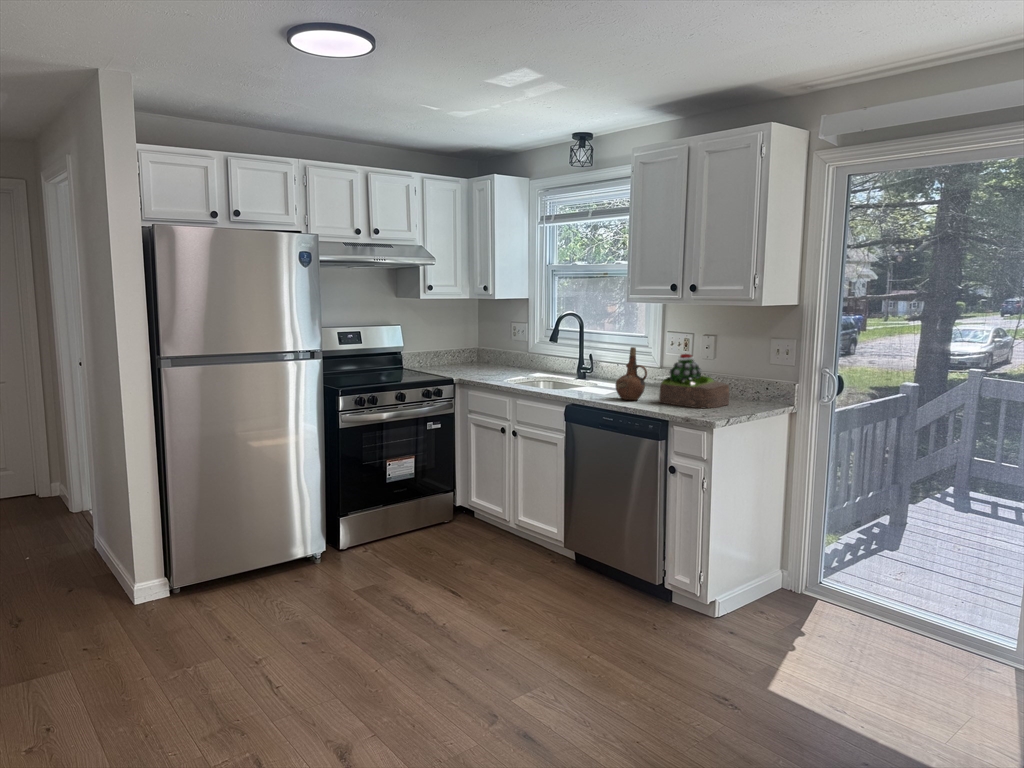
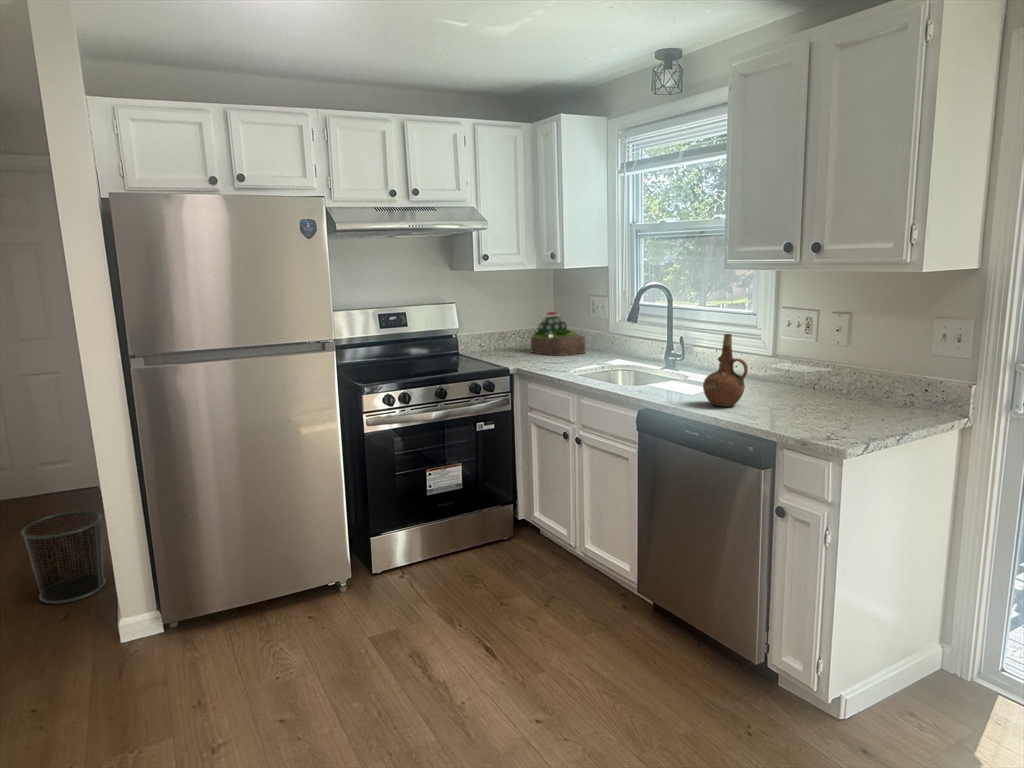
succulent plant: present [659,354,729,408] -> present [531,312,585,356]
waste bin: none [20,501,93,583] -> present [21,511,106,604]

